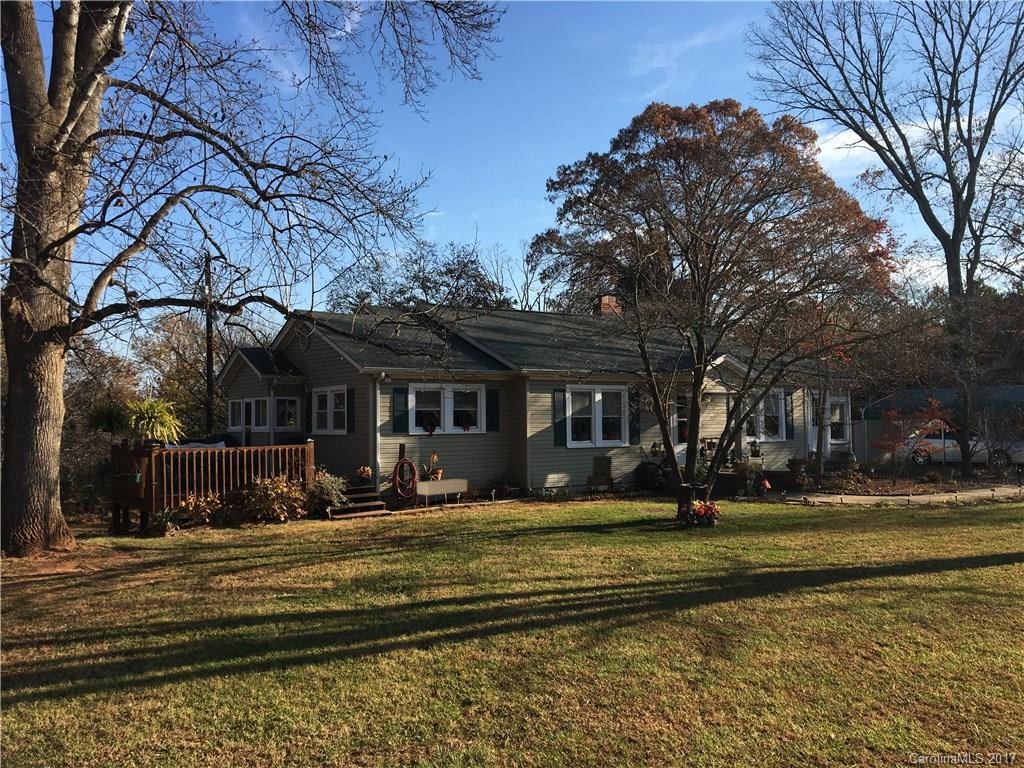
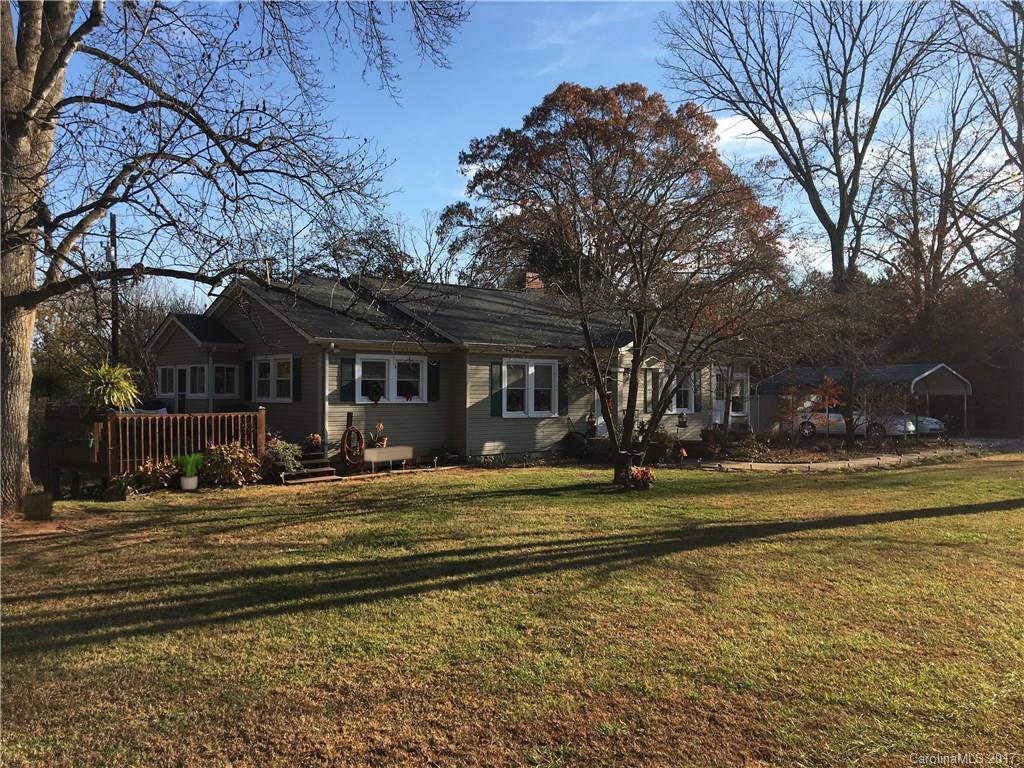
lounge chair: present [586,456,614,494] -> none [521,426,546,461]
potted plant: none [214,487,255,524] -> present [170,453,209,489]
woven basket: none [56,529,85,557] -> present [23,492,53,520]

